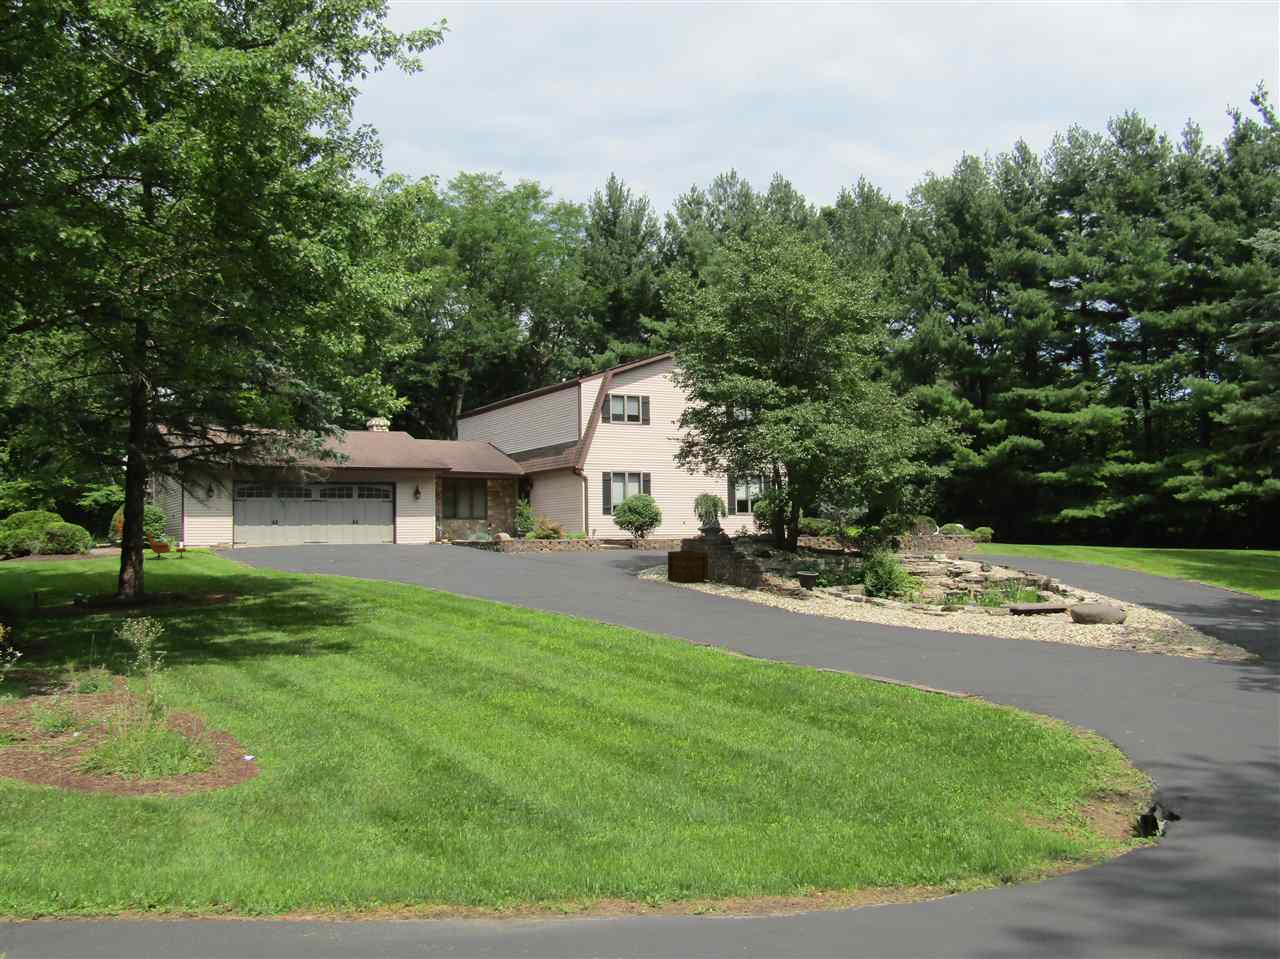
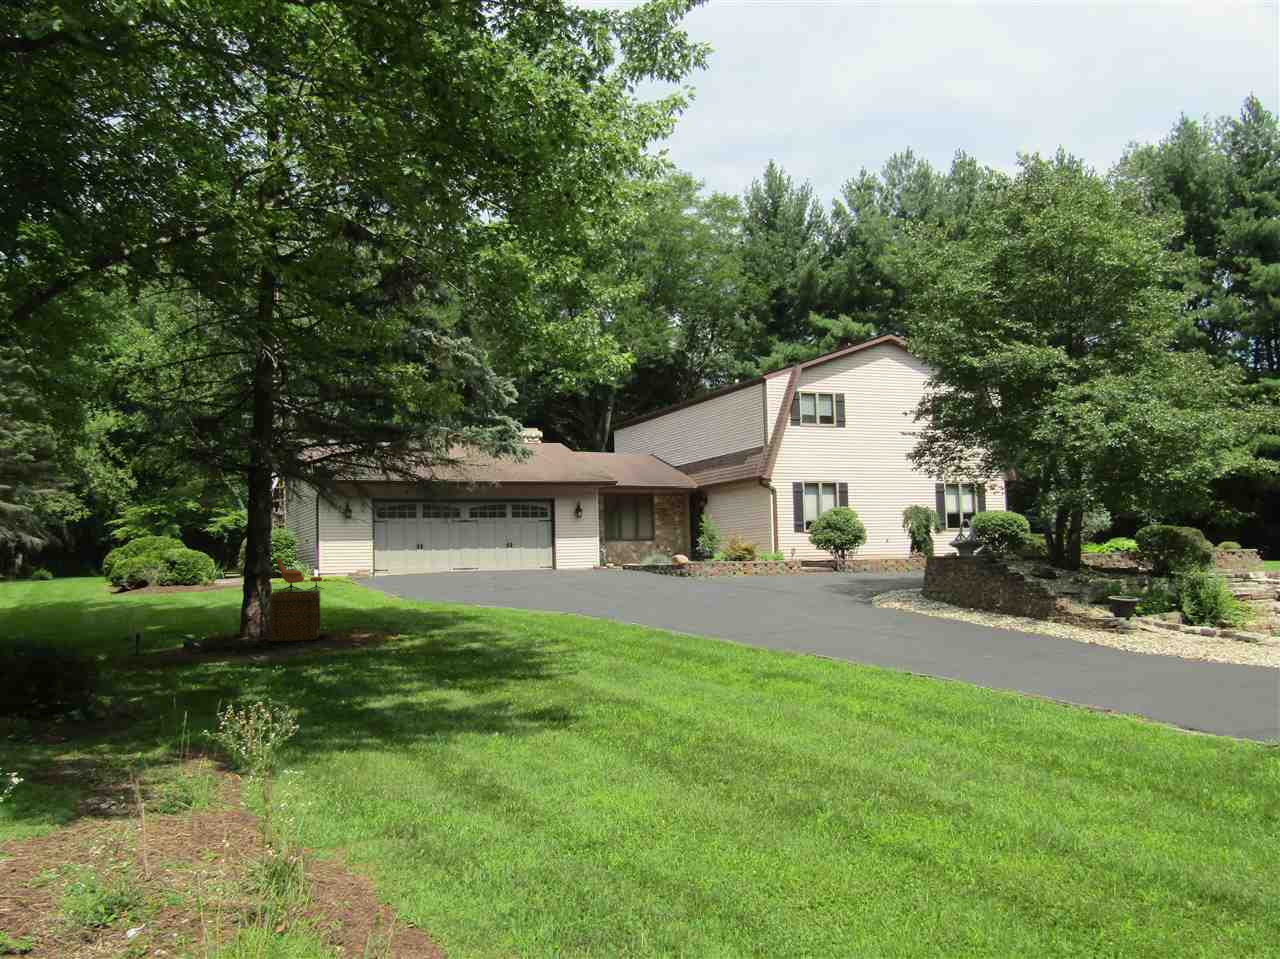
round table: present [36,530,73,553] -> none [156,557,199,586]
wooden crate: present [668,551,708,583] -> present [268,590,320,642]

